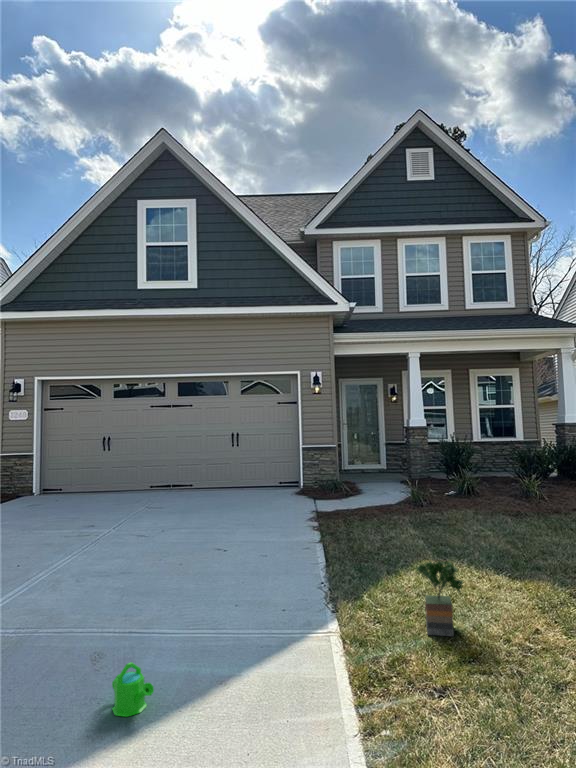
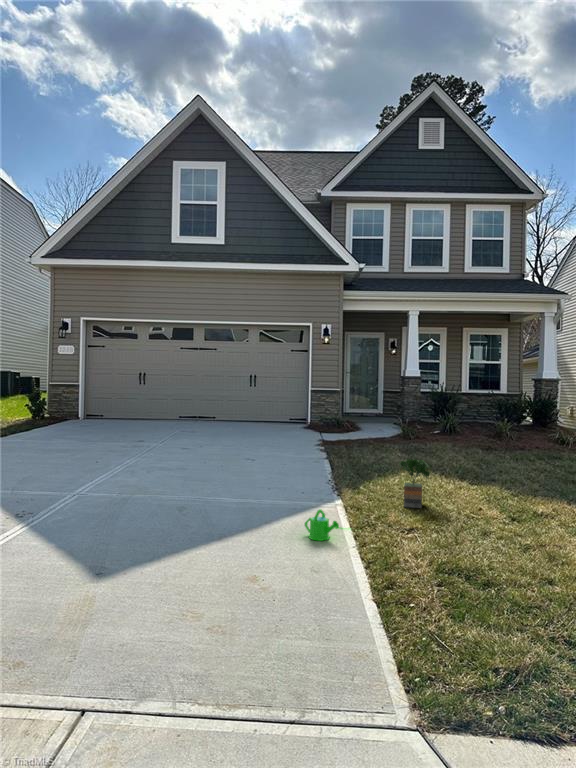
watering can: present [112,662,154,717] -> present [305,509,339,541]

